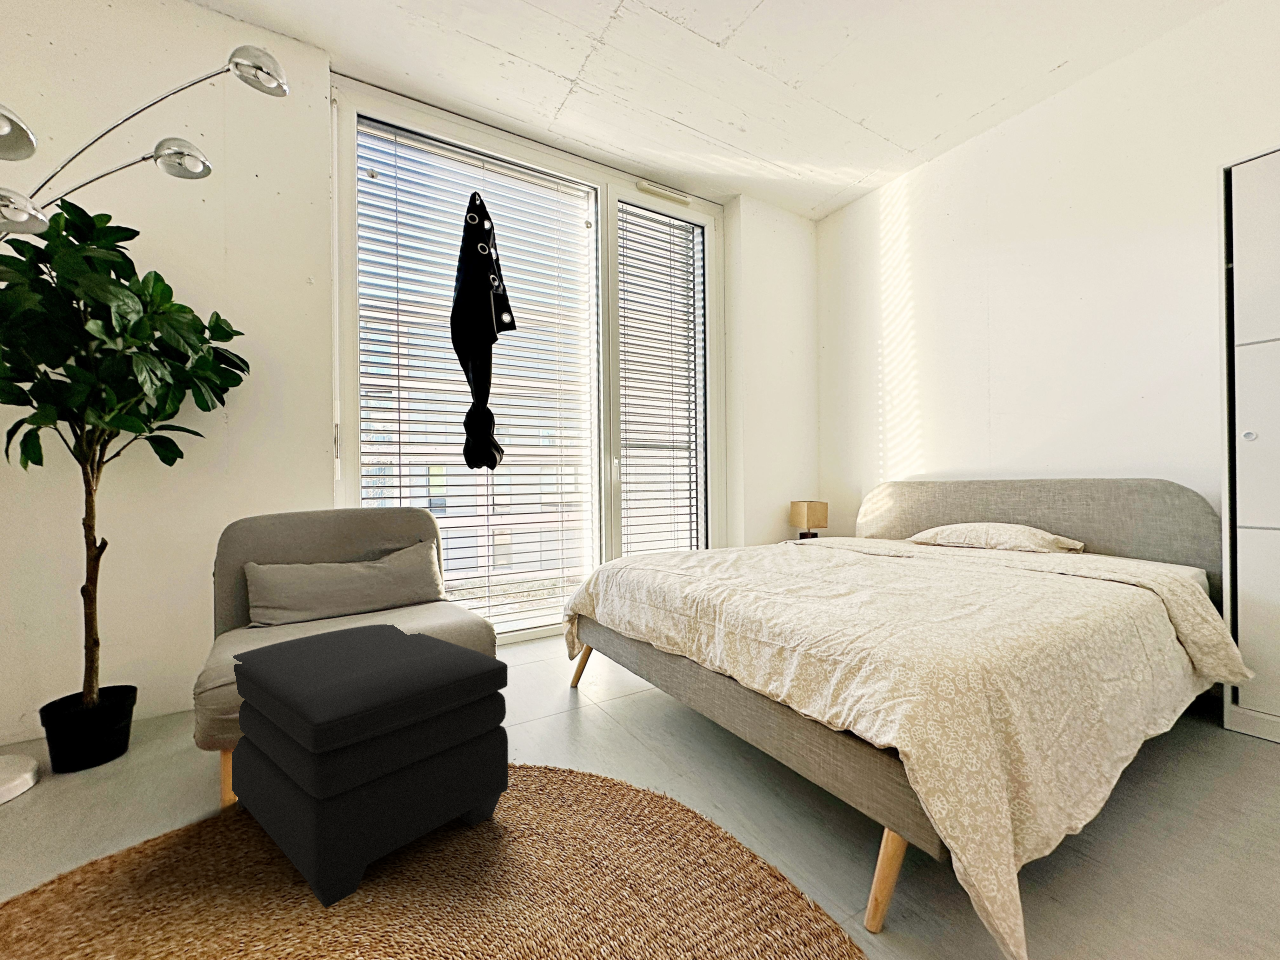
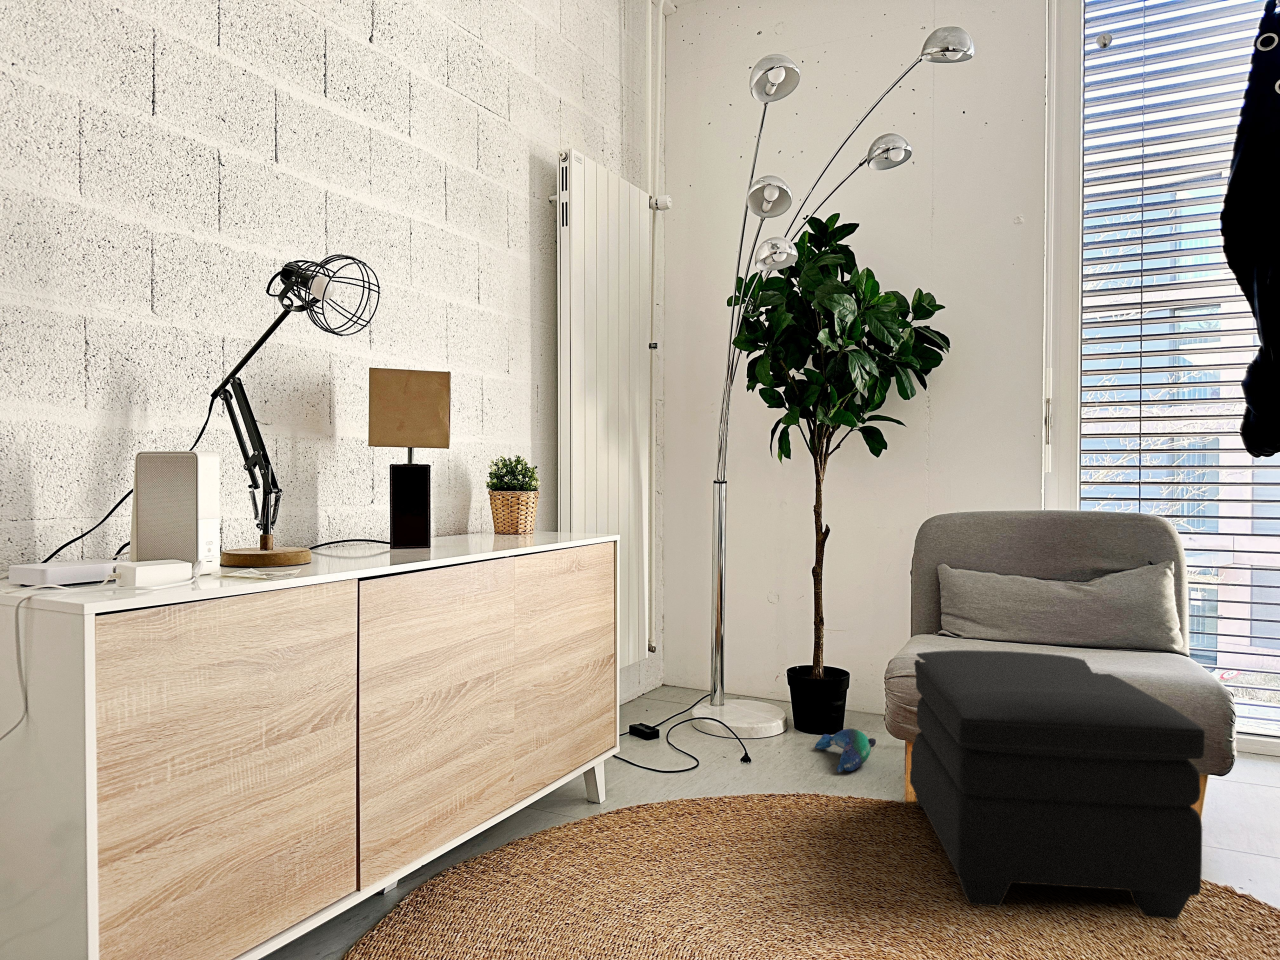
plush toy: none [92,746,179,805] -> present [815,729,876,773]

